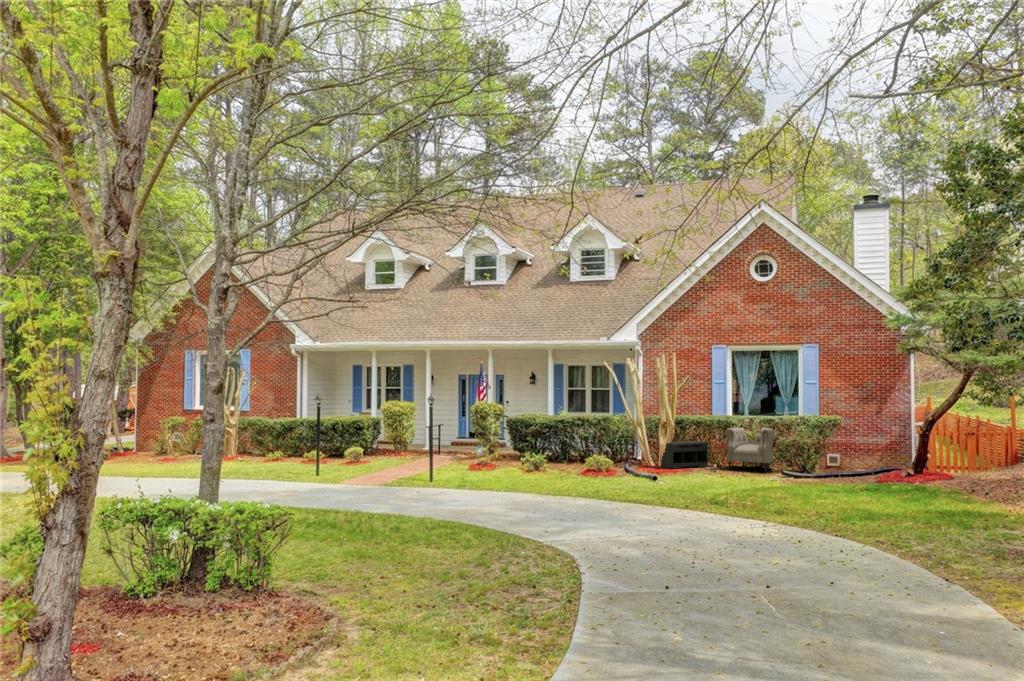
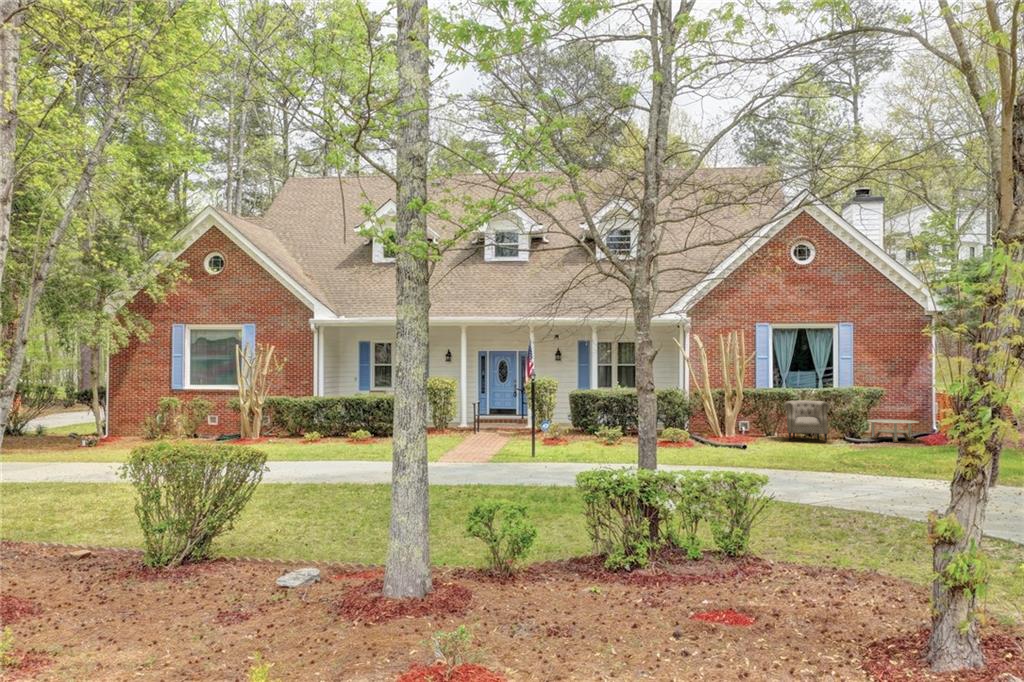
bench: present [661,441,708,468] -> none [722,414,764,441]
round table: none [825,449,881,474] -> present [867,419,918,442]

